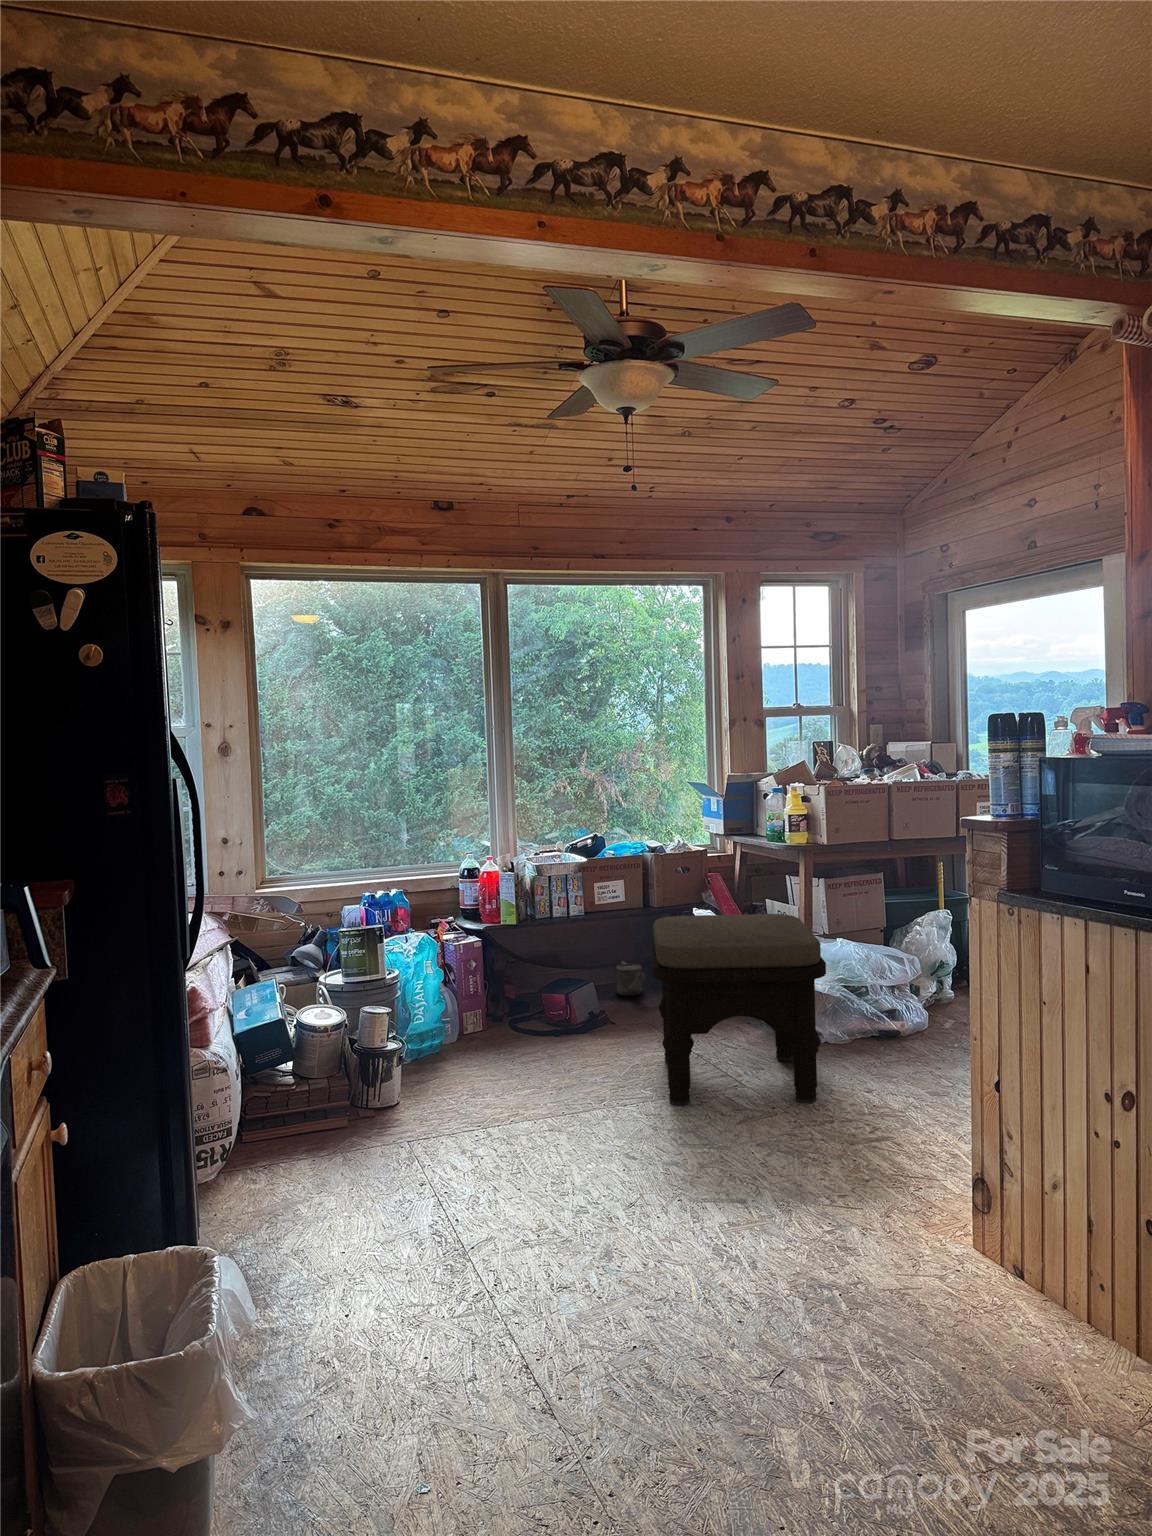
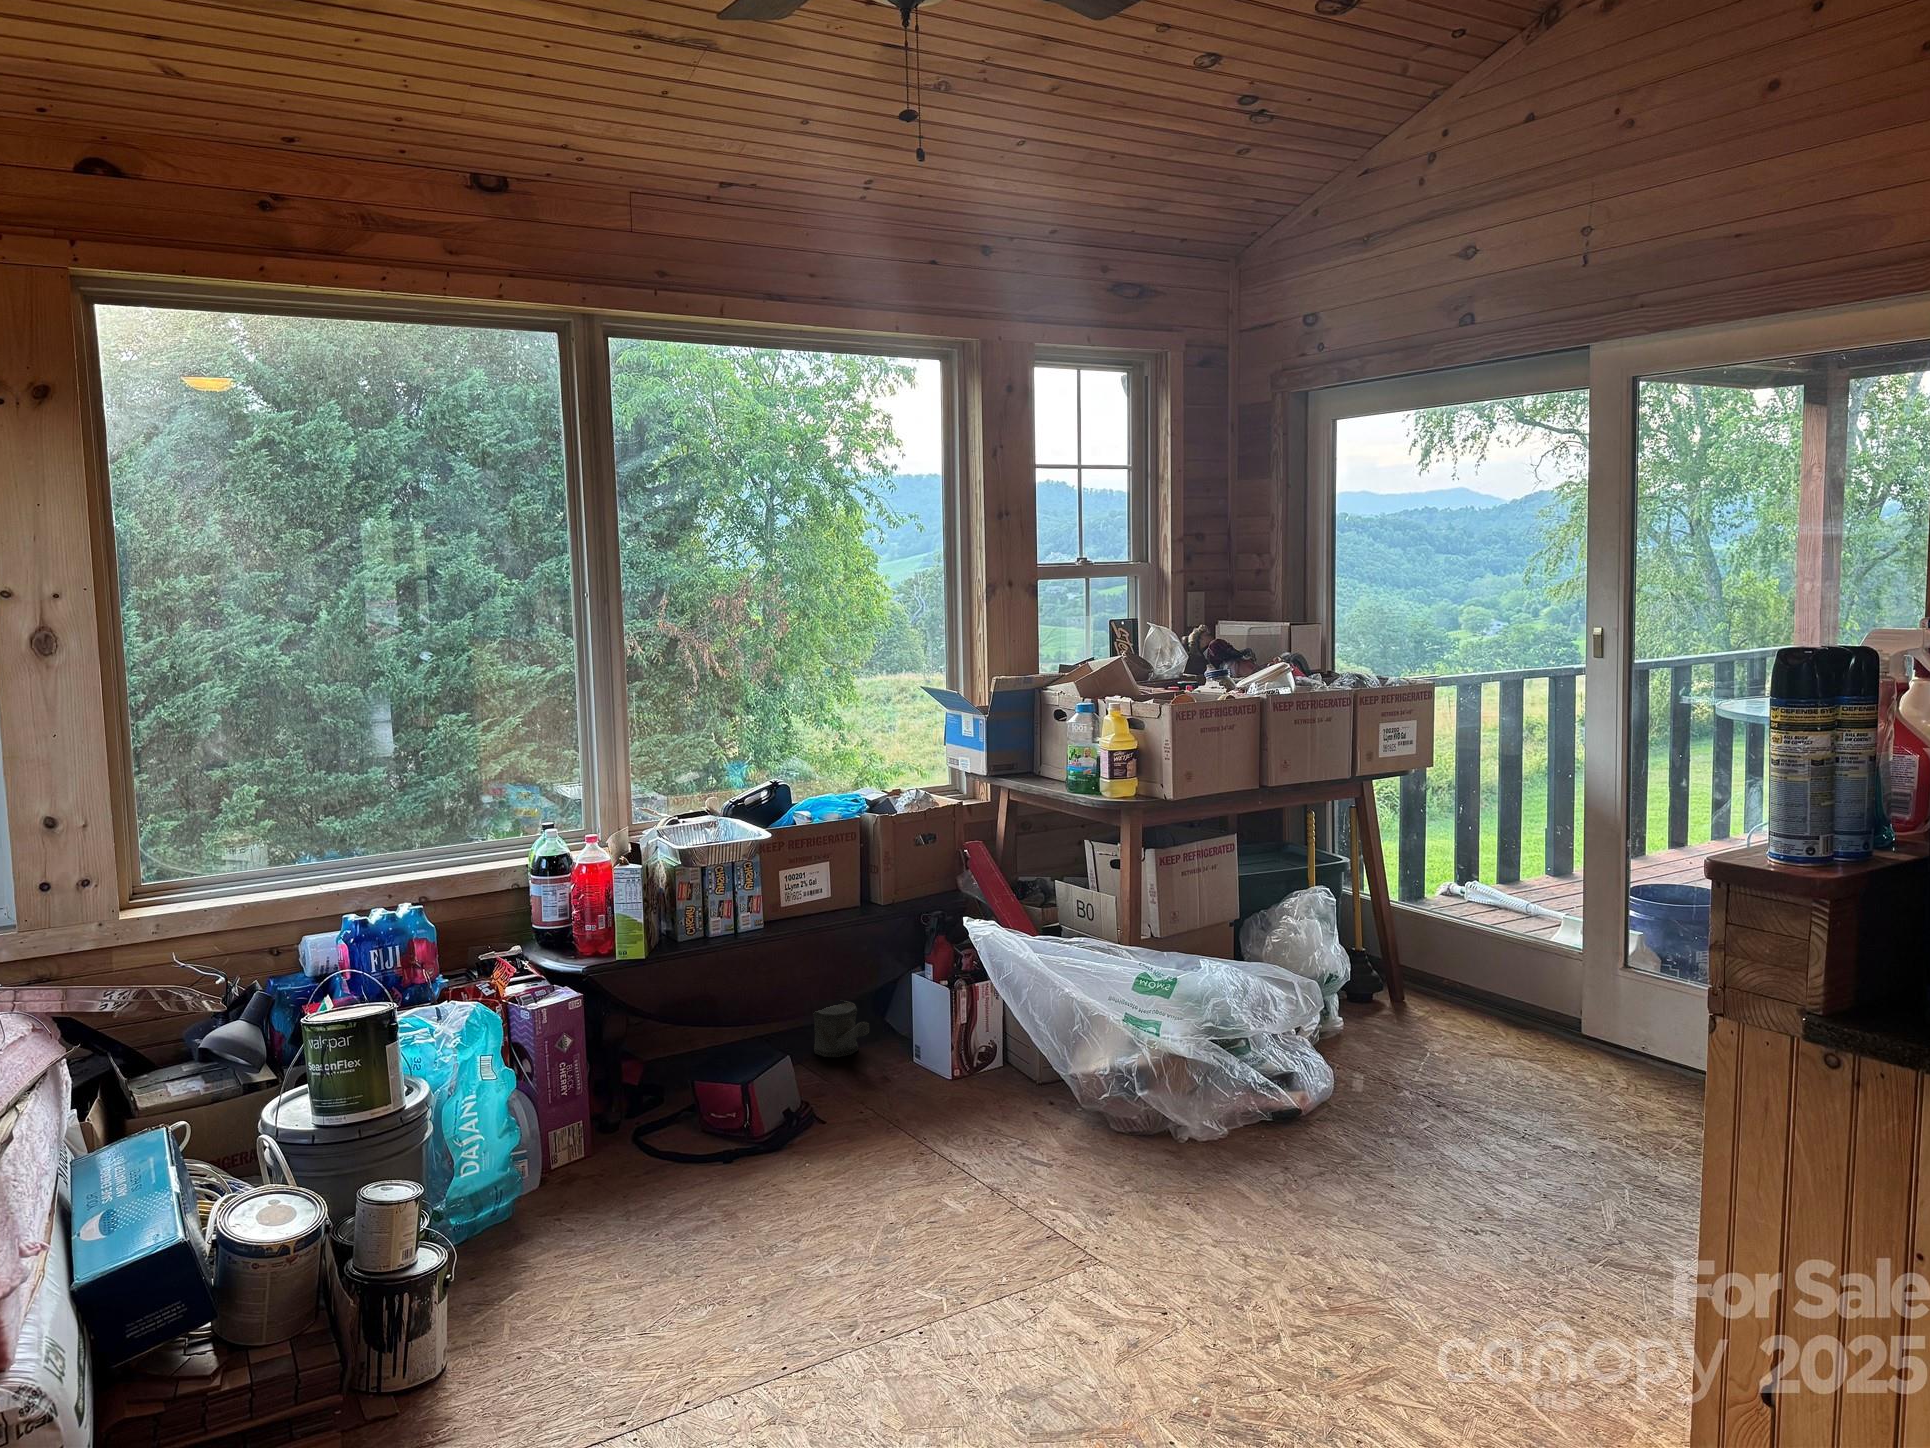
ottoman: present [650,914,826,1105] -> none [915,941,1251,1323]

